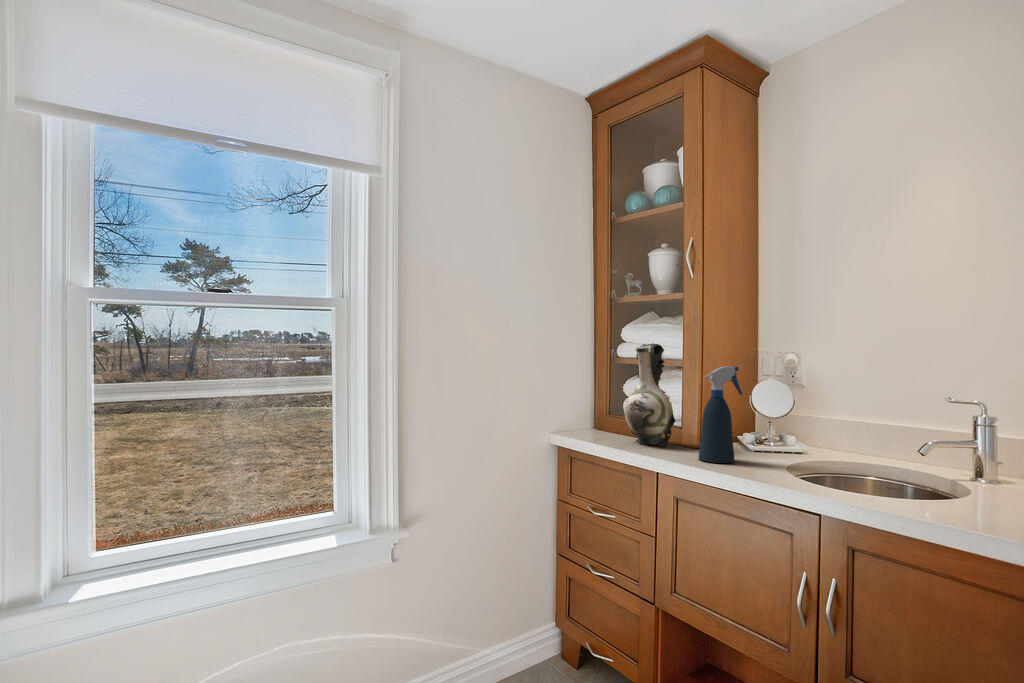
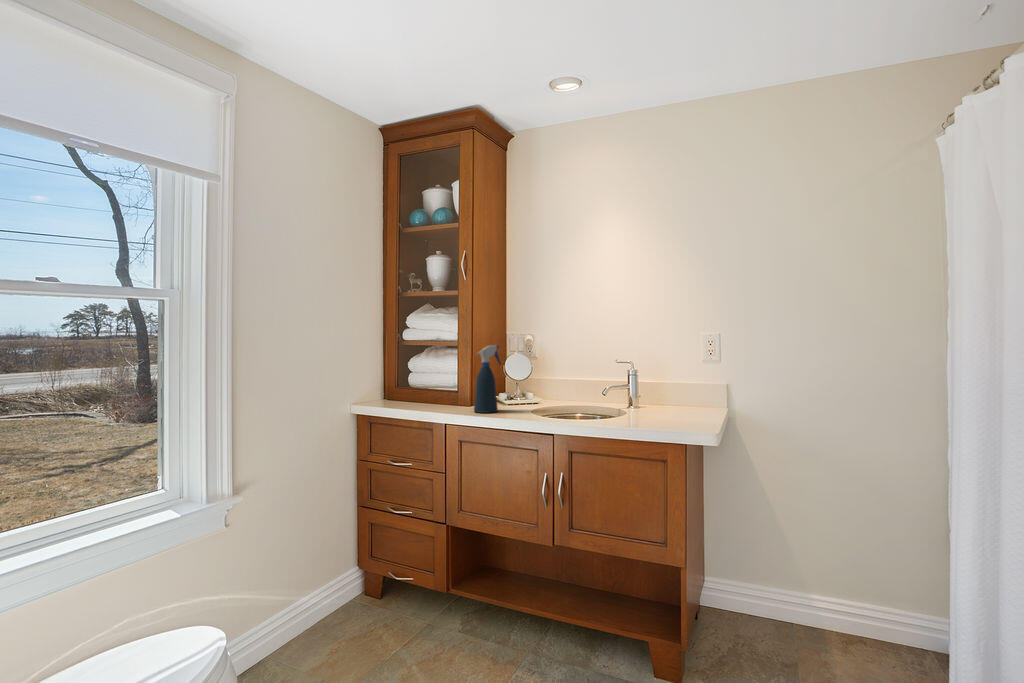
decorative vase: present [625,343,675,446] -> none [415,329,453,406]

